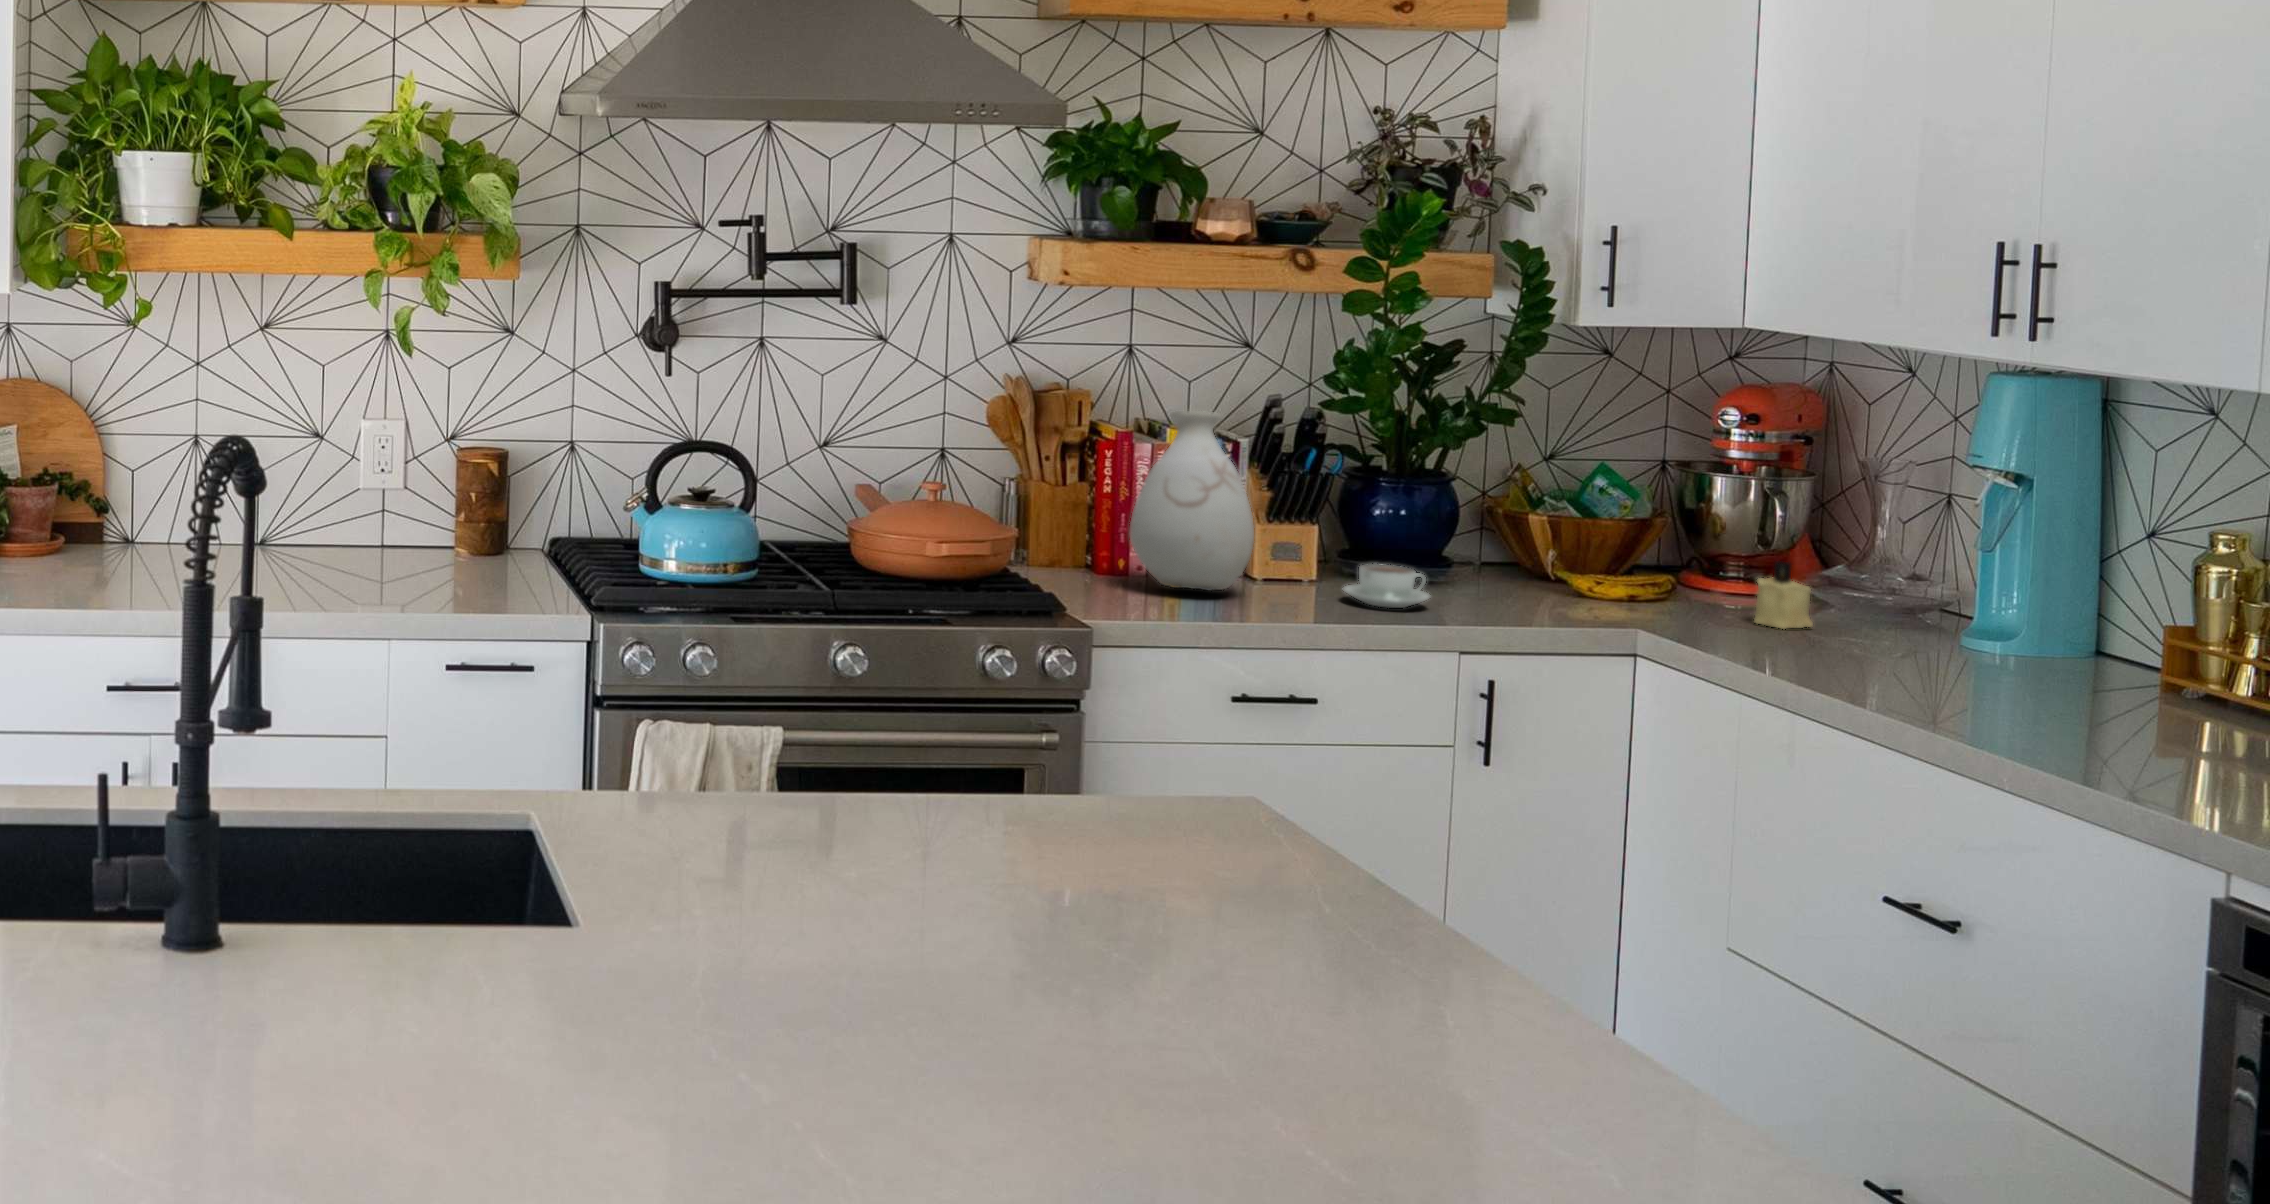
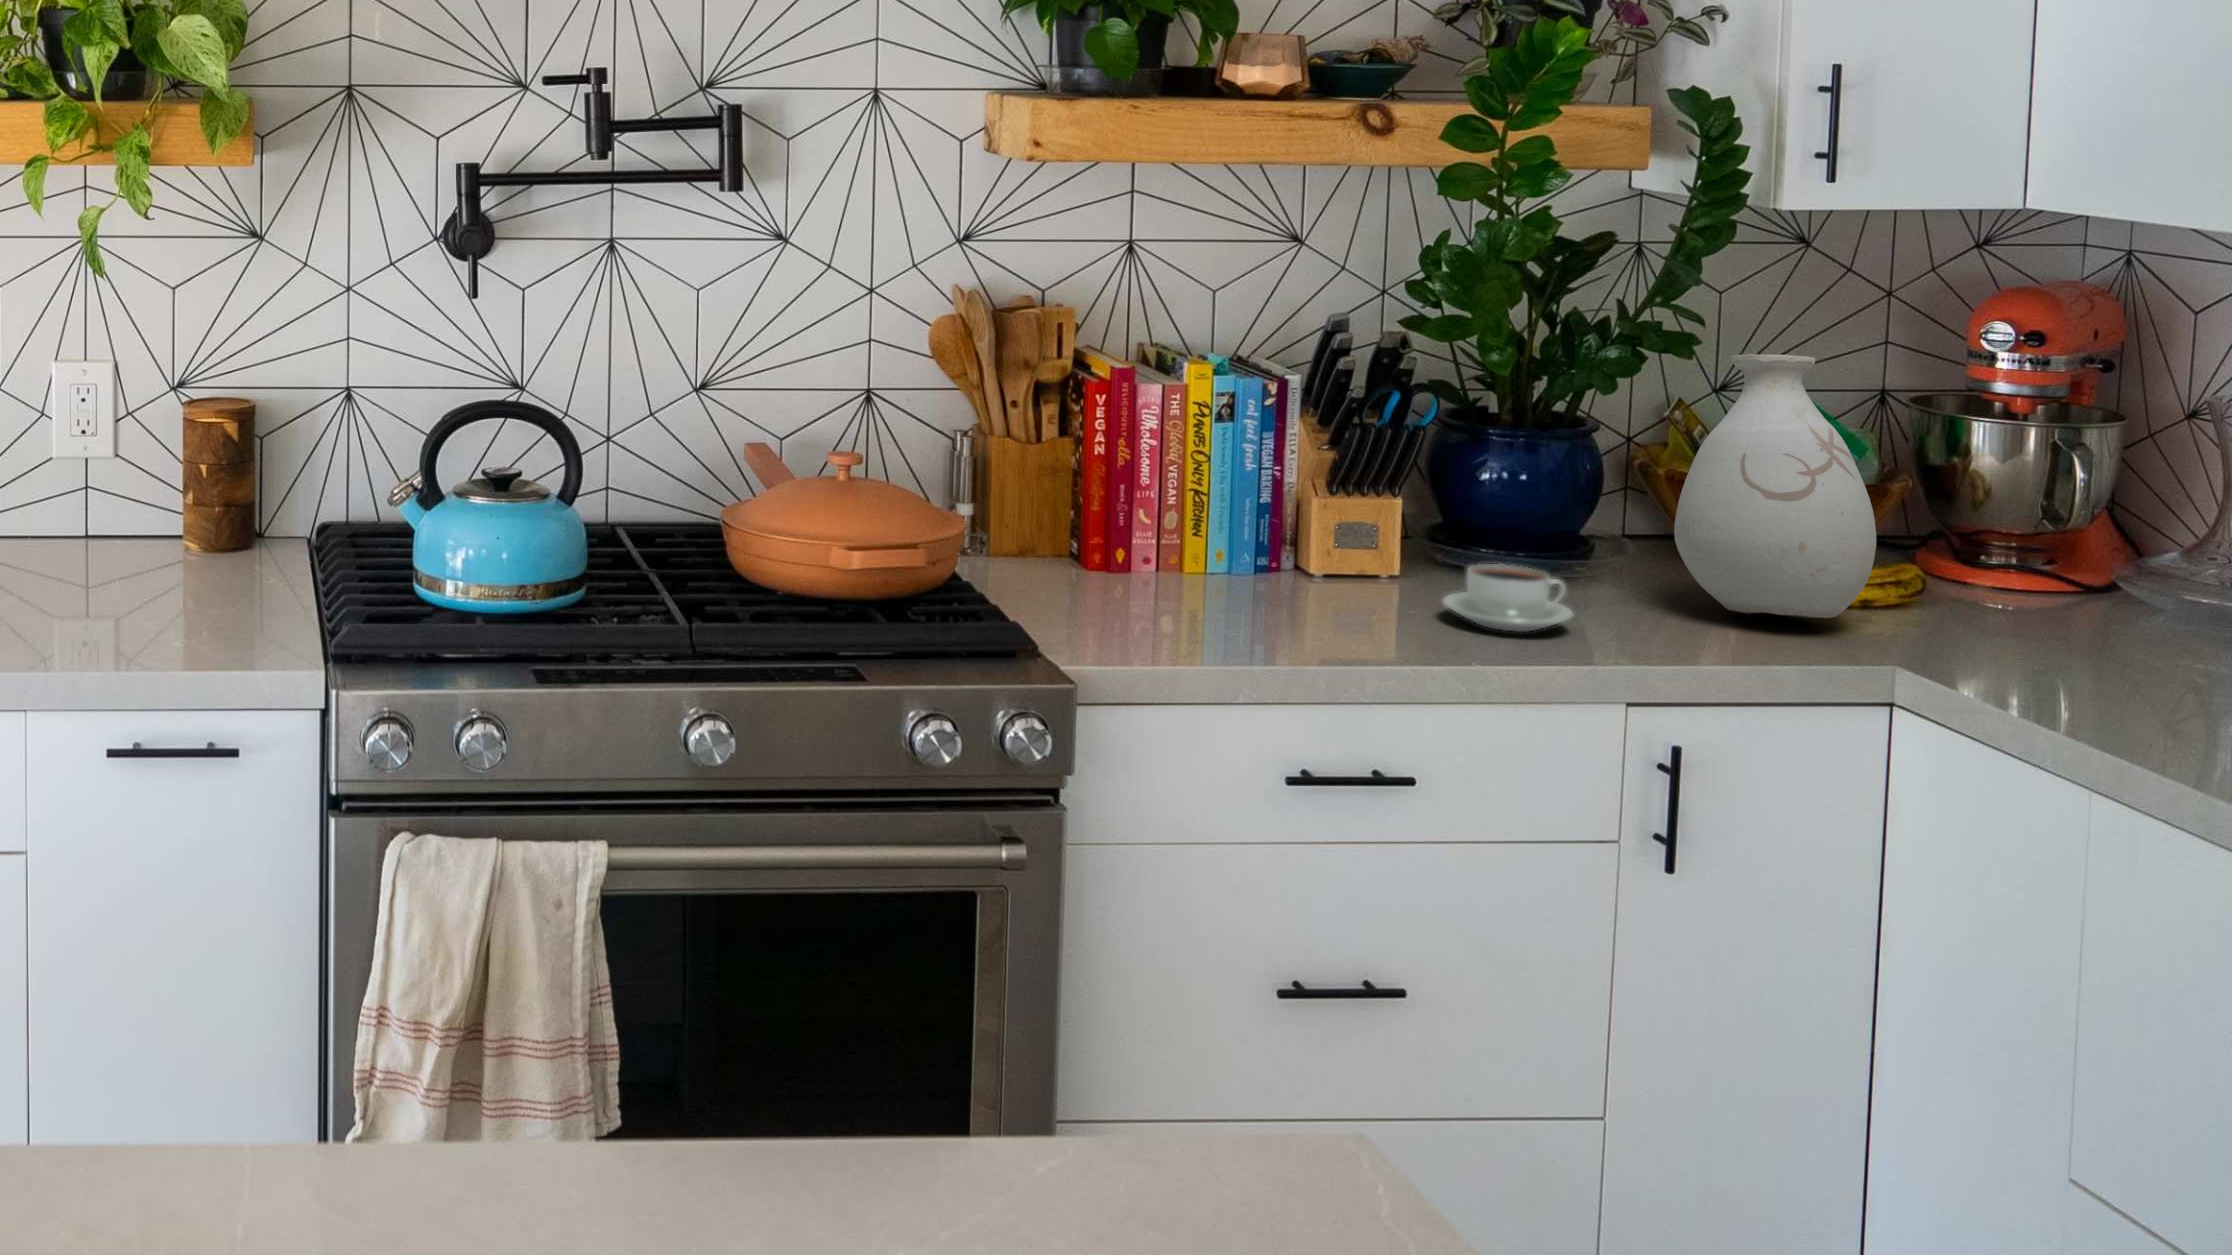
vase: present [1129,411,1254,590] -> present [1674,354,1876,618]
candle: present [1754,561,1812,629] -> none [2054,557,2146,660]

